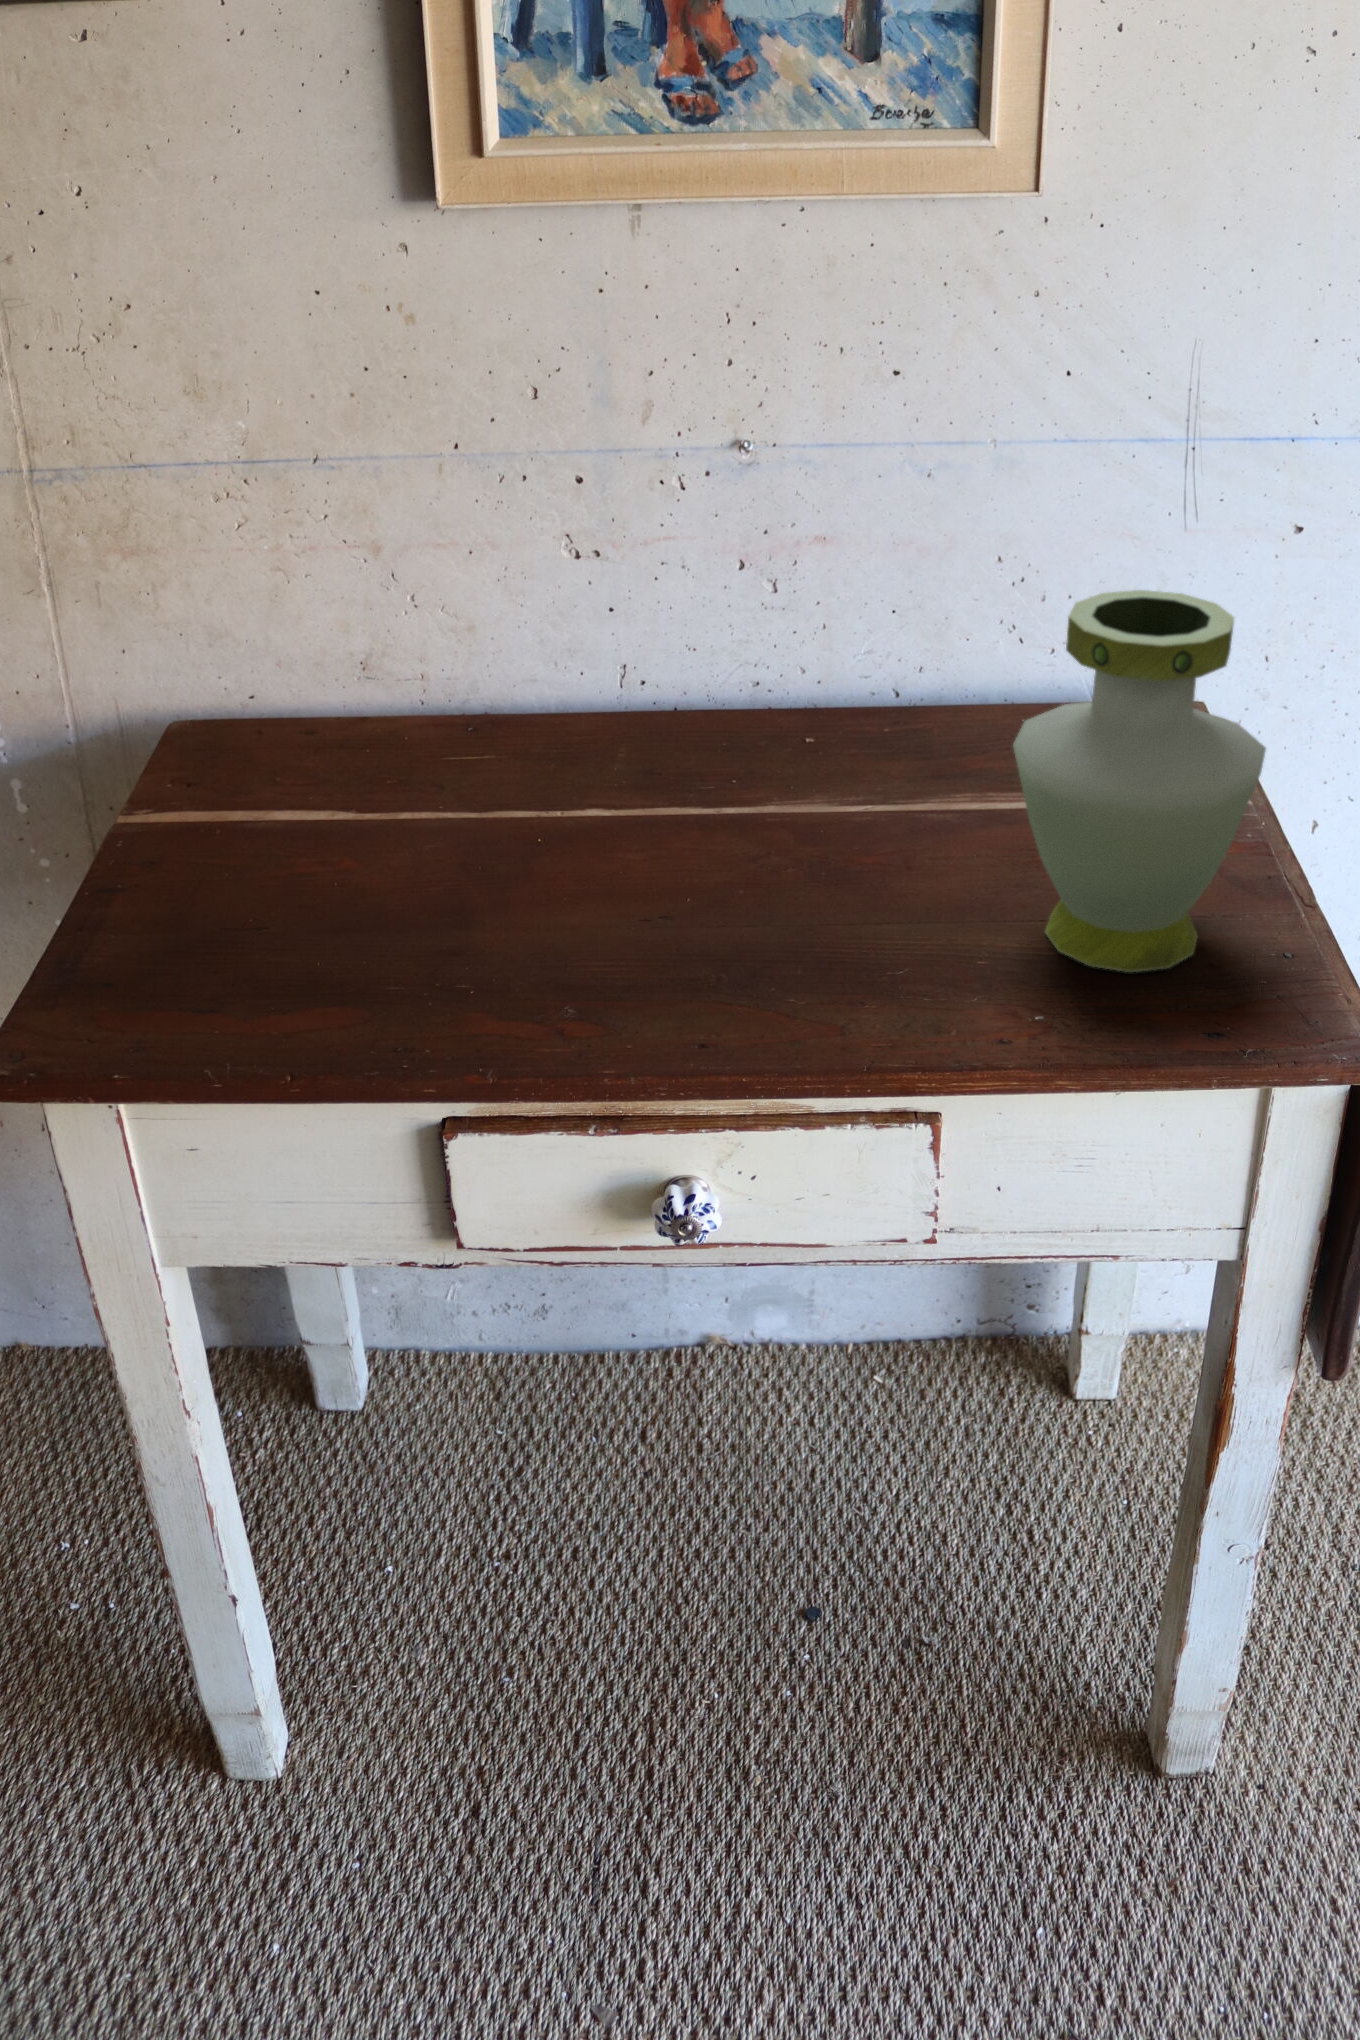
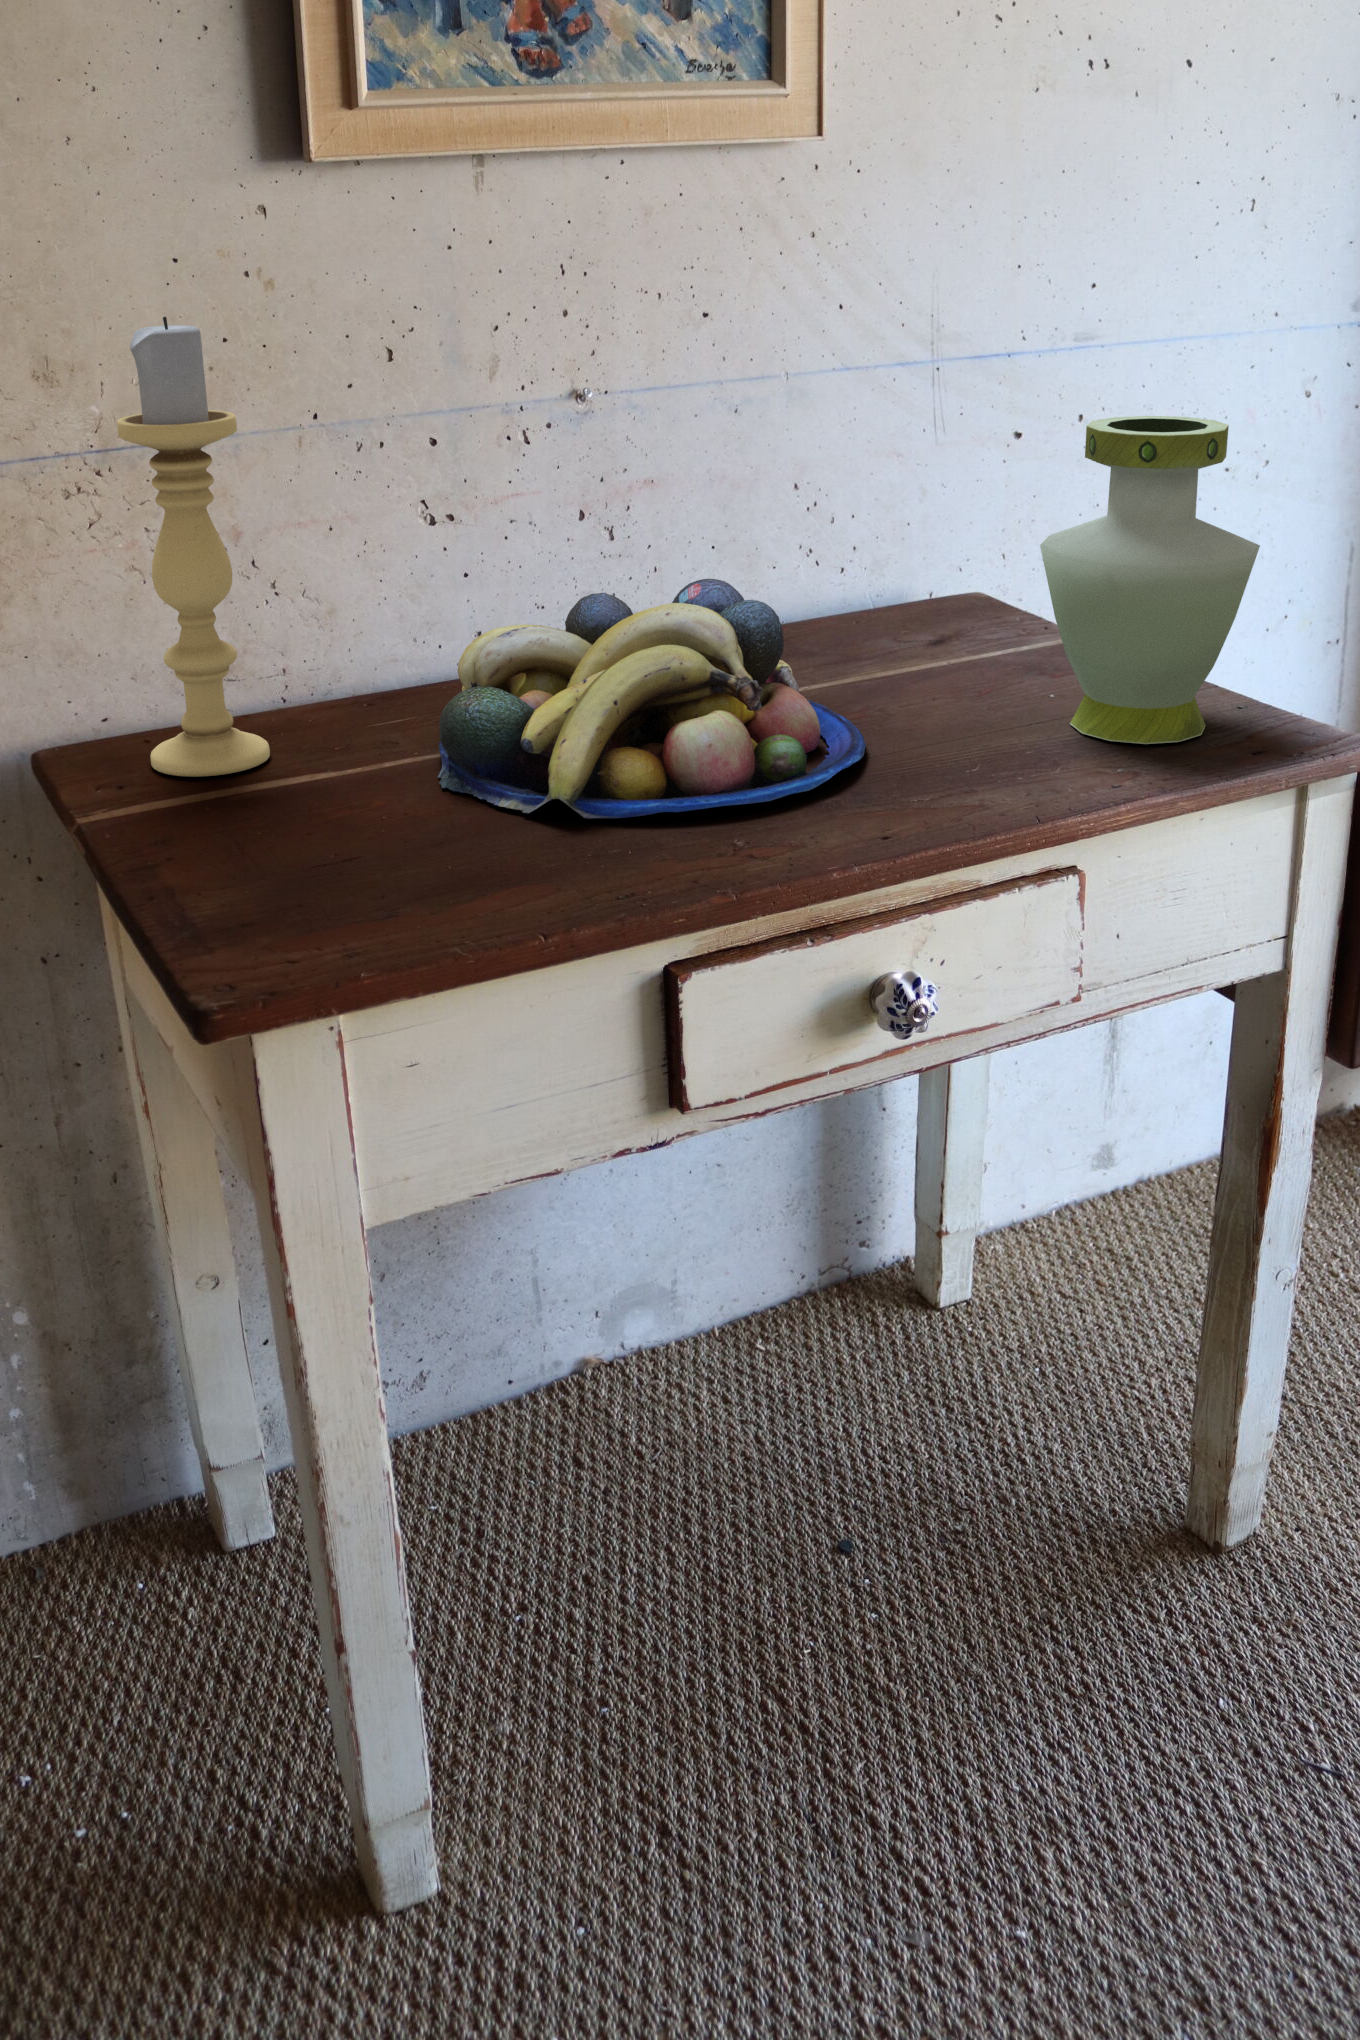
candle holder: none [164,385,314,797] -> present [117,317,270,777]
fruit bowl: none [383,679,824,952] -> present [438,579,866,819]

